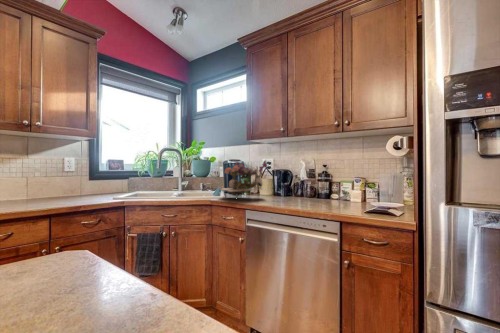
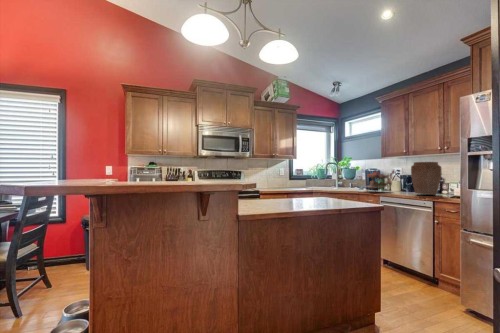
vase: none [294,146,338,203] -> present [411,162,442,195]

